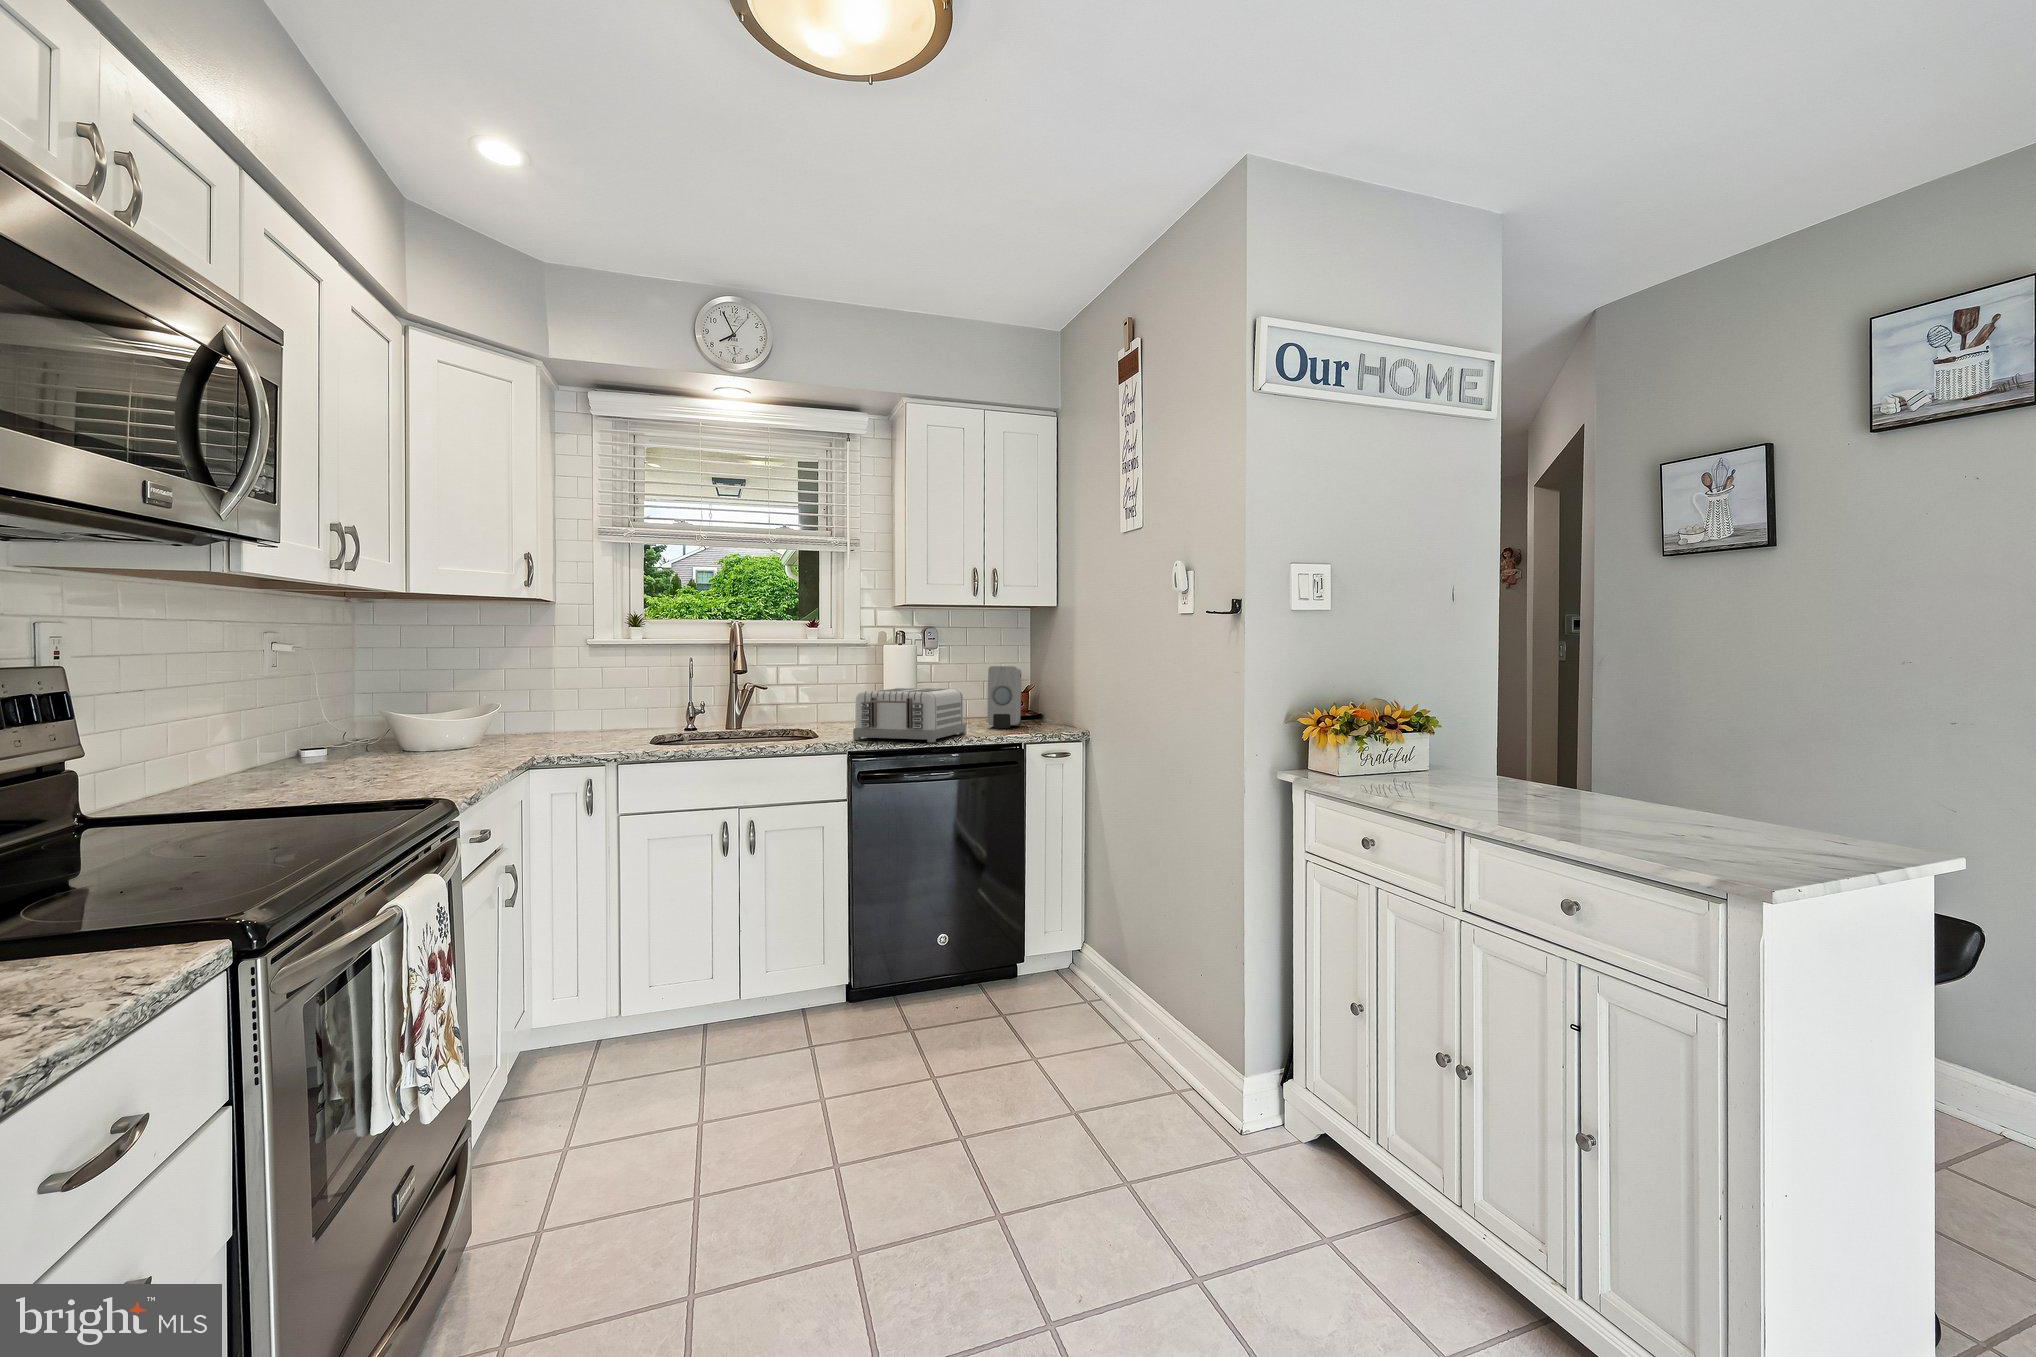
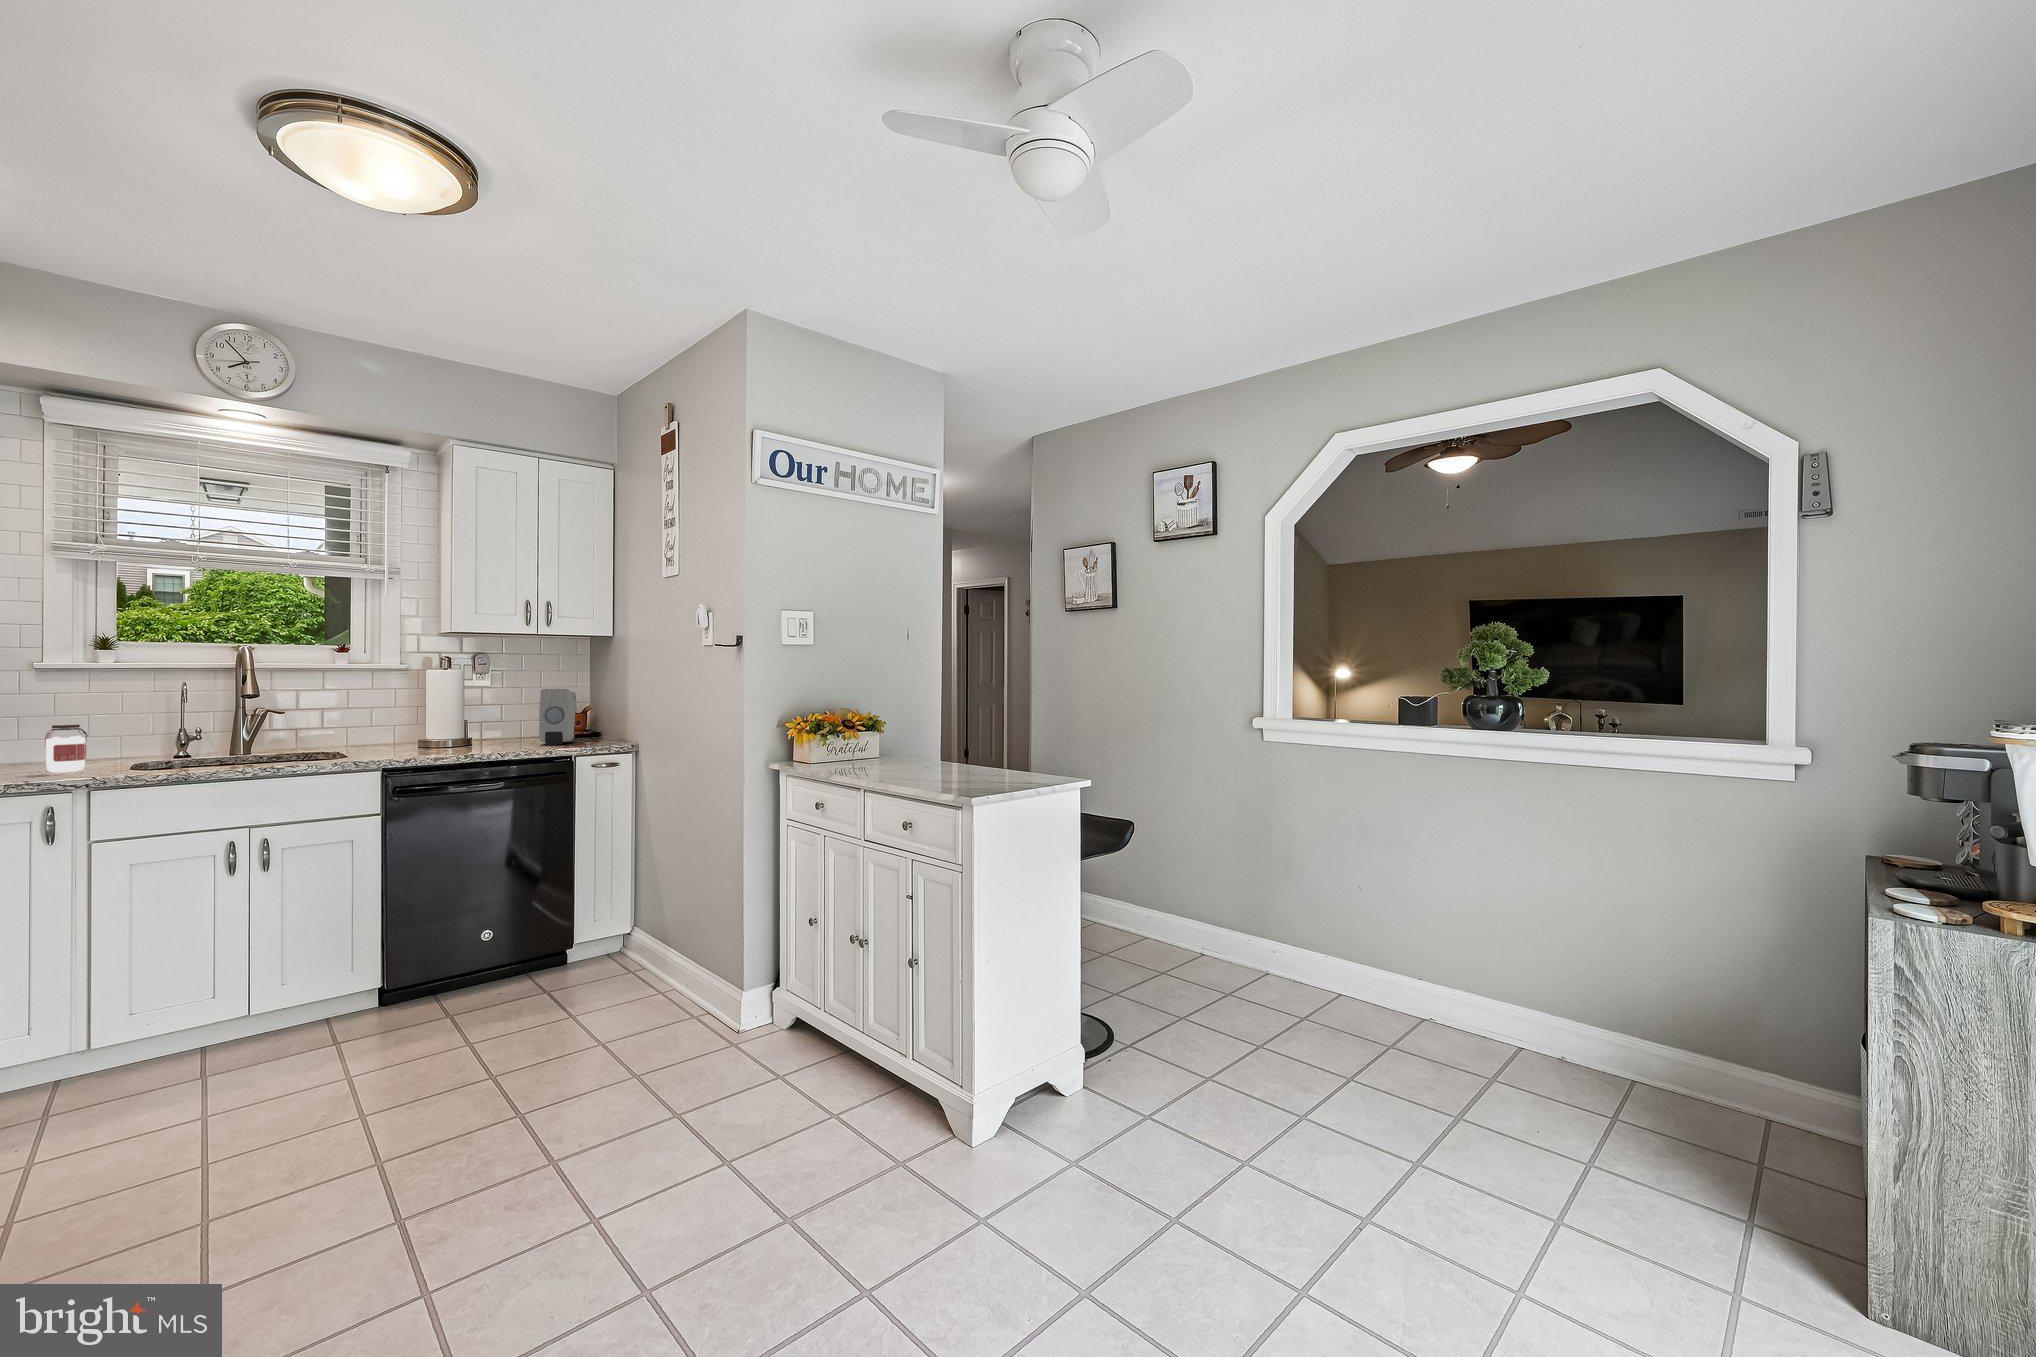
toaster: present [853,688,966,742] -> none [389,709,514,758]
jar: none [588,700,618,746] -> present [45,725,88,772]

